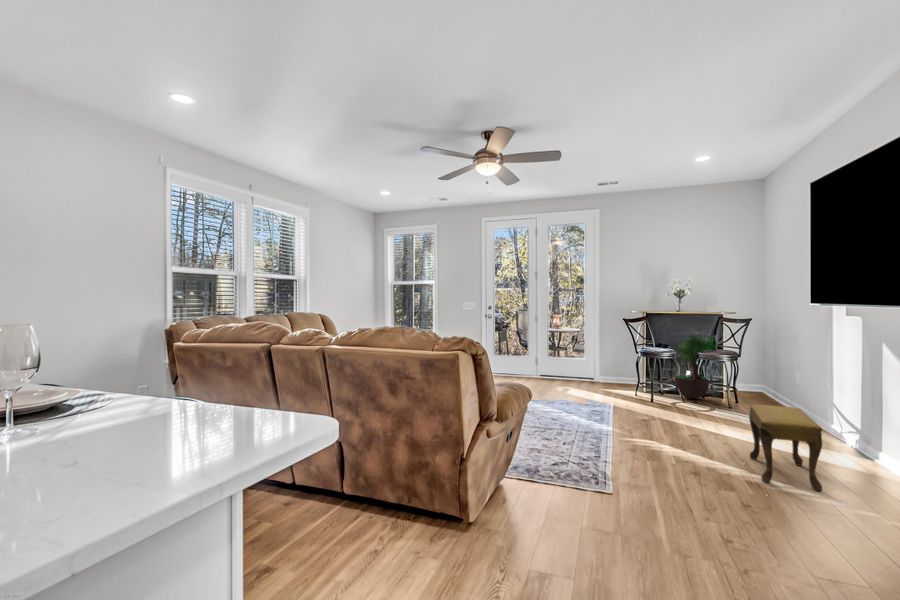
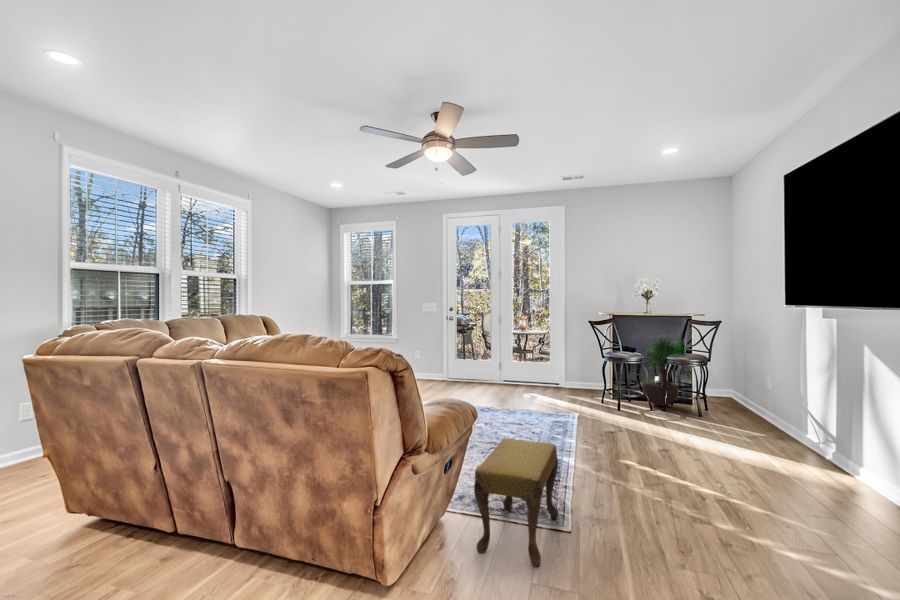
footstool: present [749,405,822,491] -> present [474,439,558,566]

